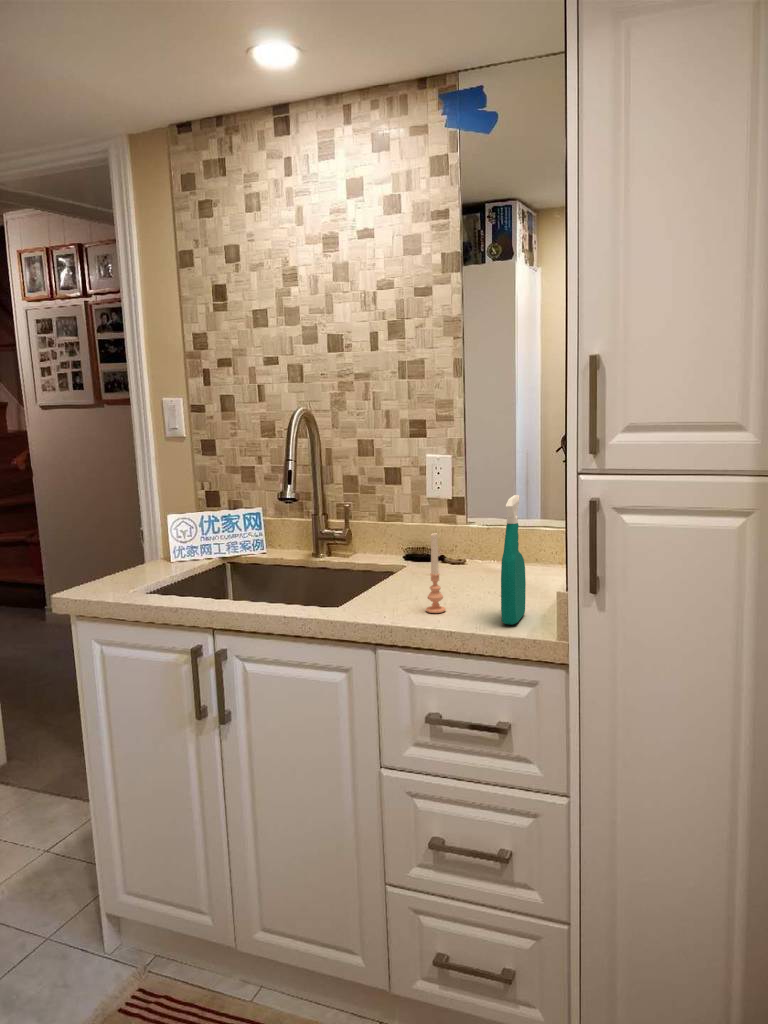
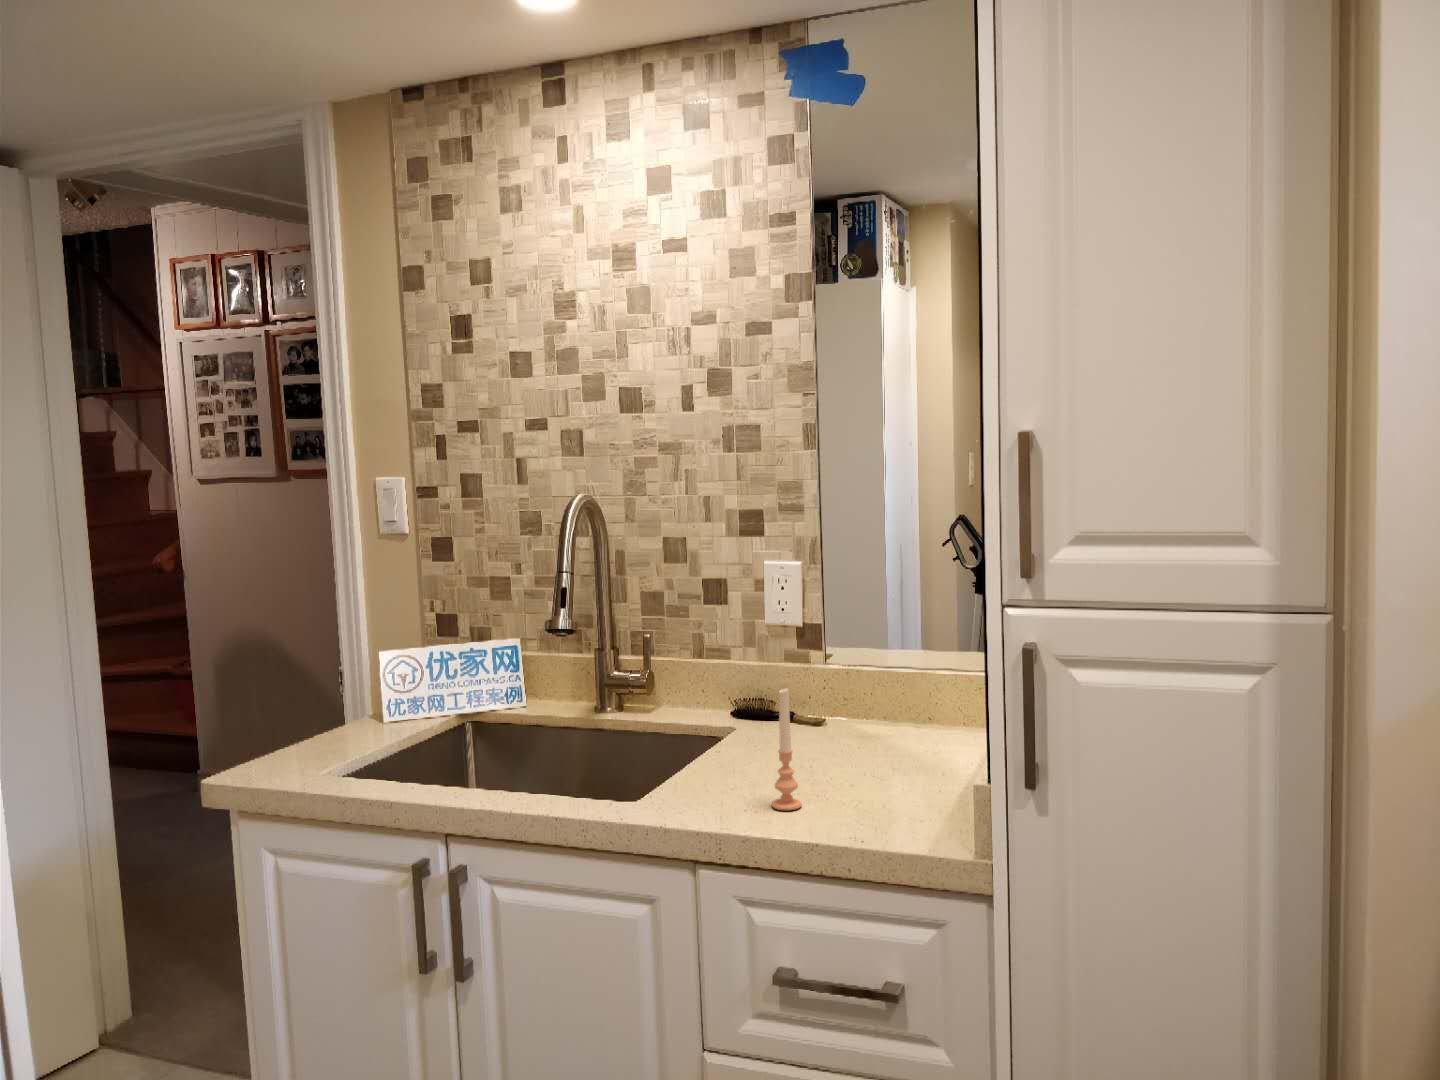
spray bottle: present [501,495,526,625] -> none [888,633,922,831]

